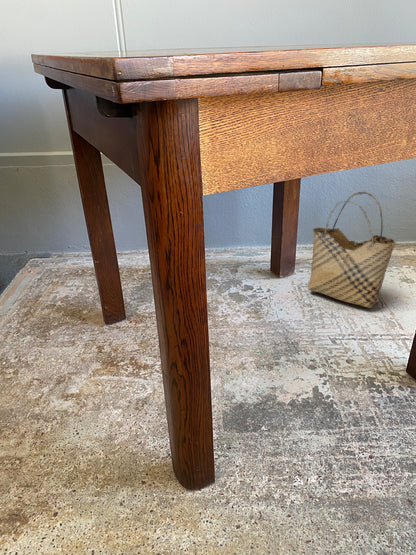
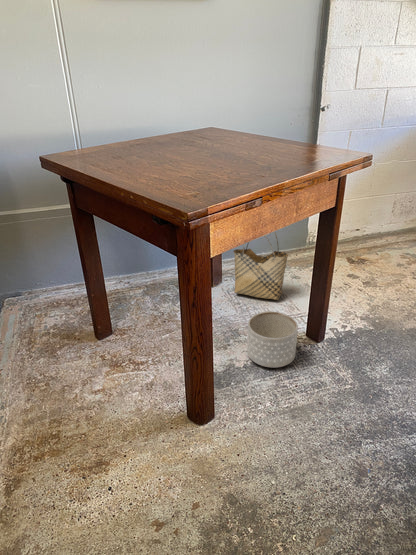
planter: none [301,322,391,416] -> present [247,311,298,367]

